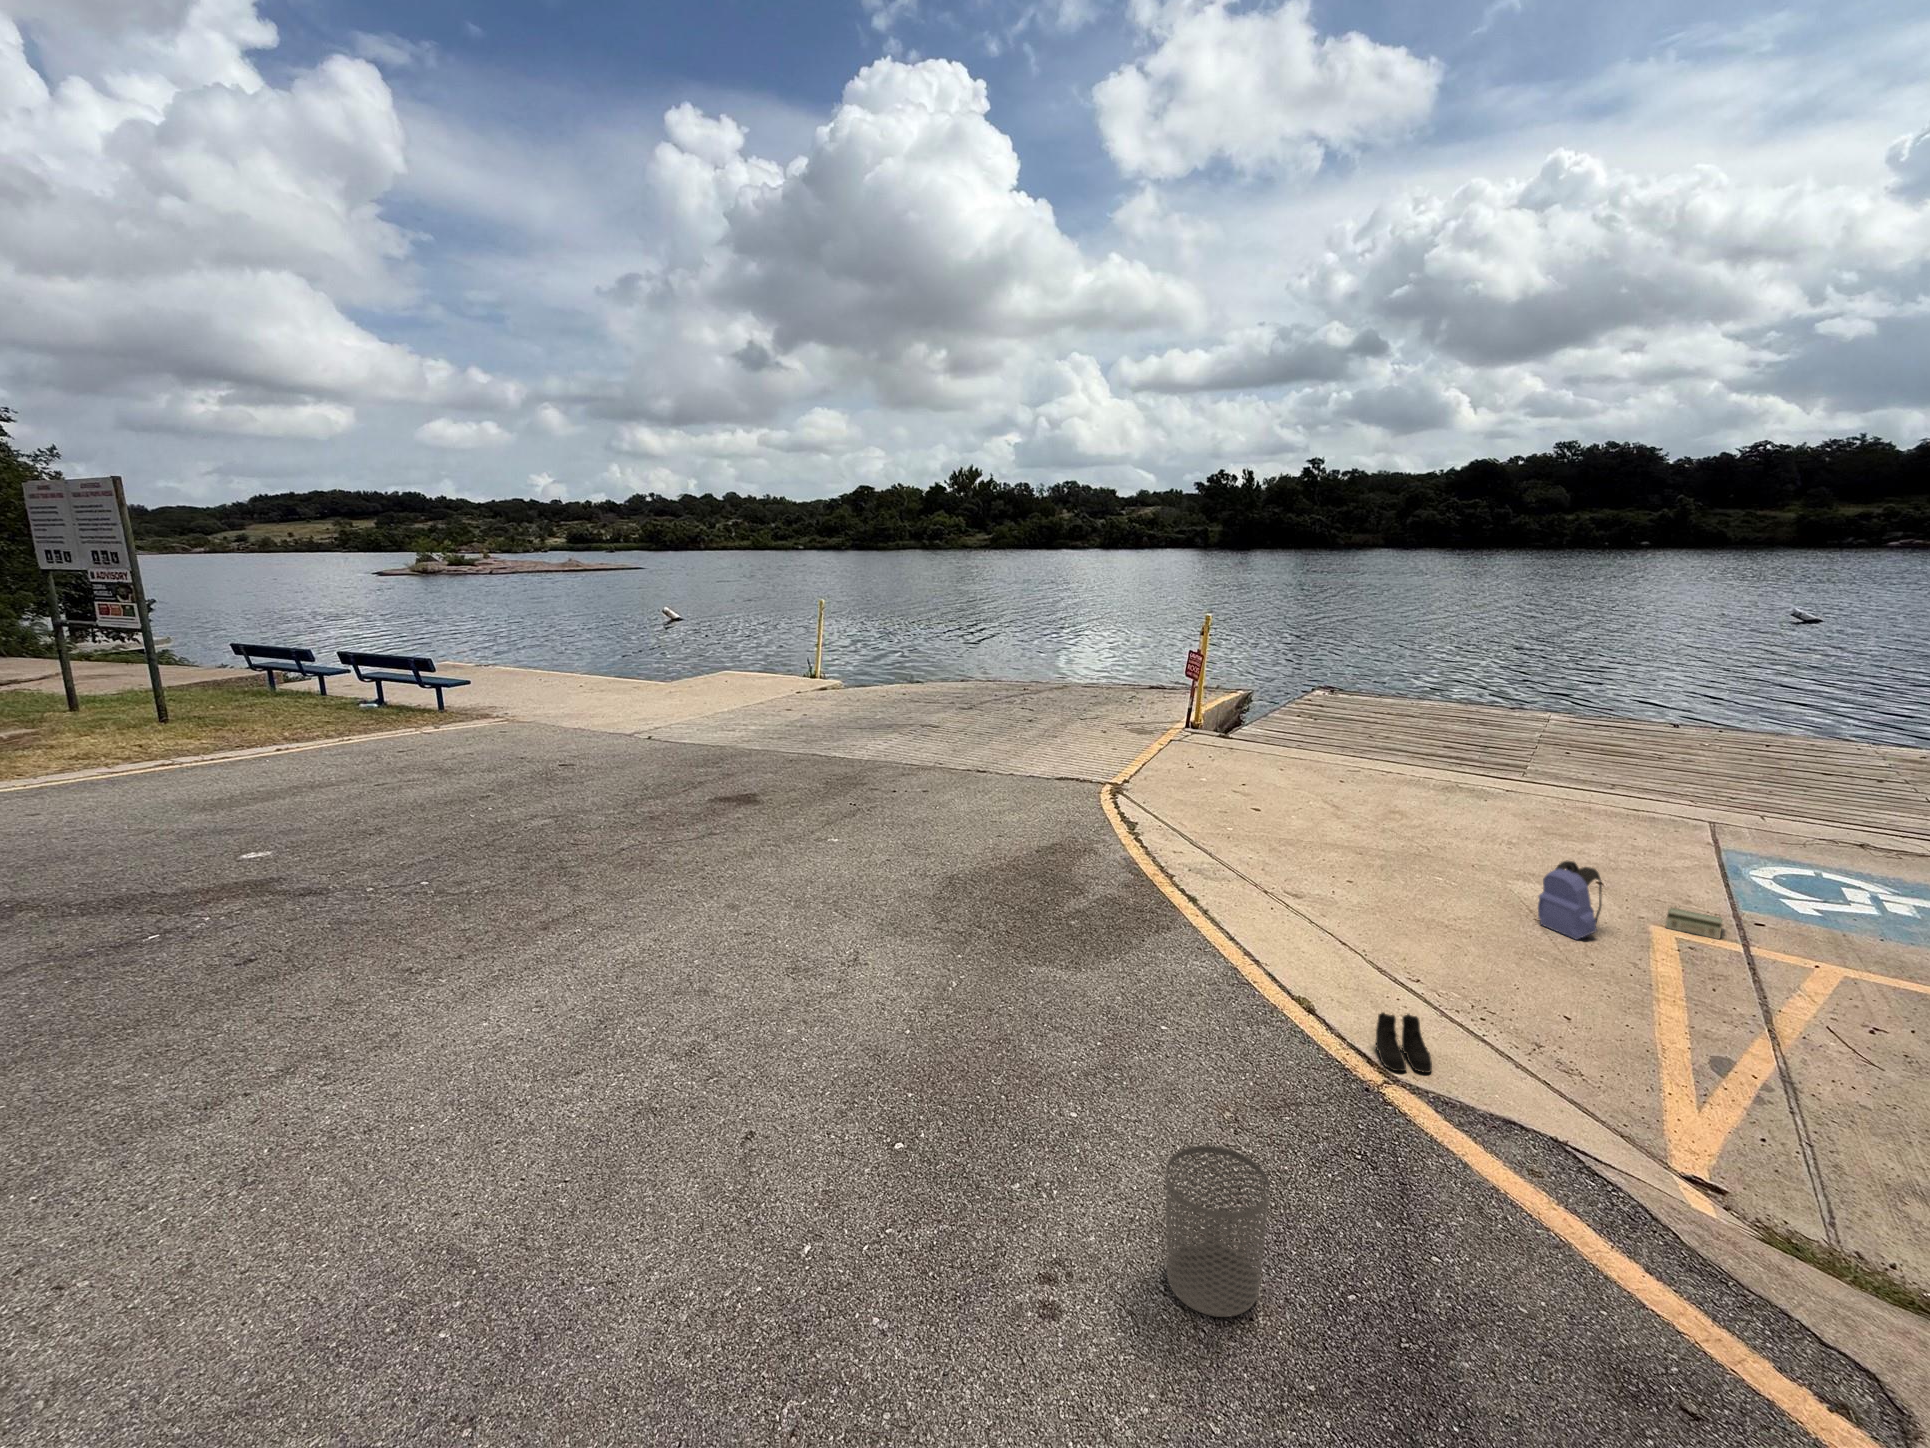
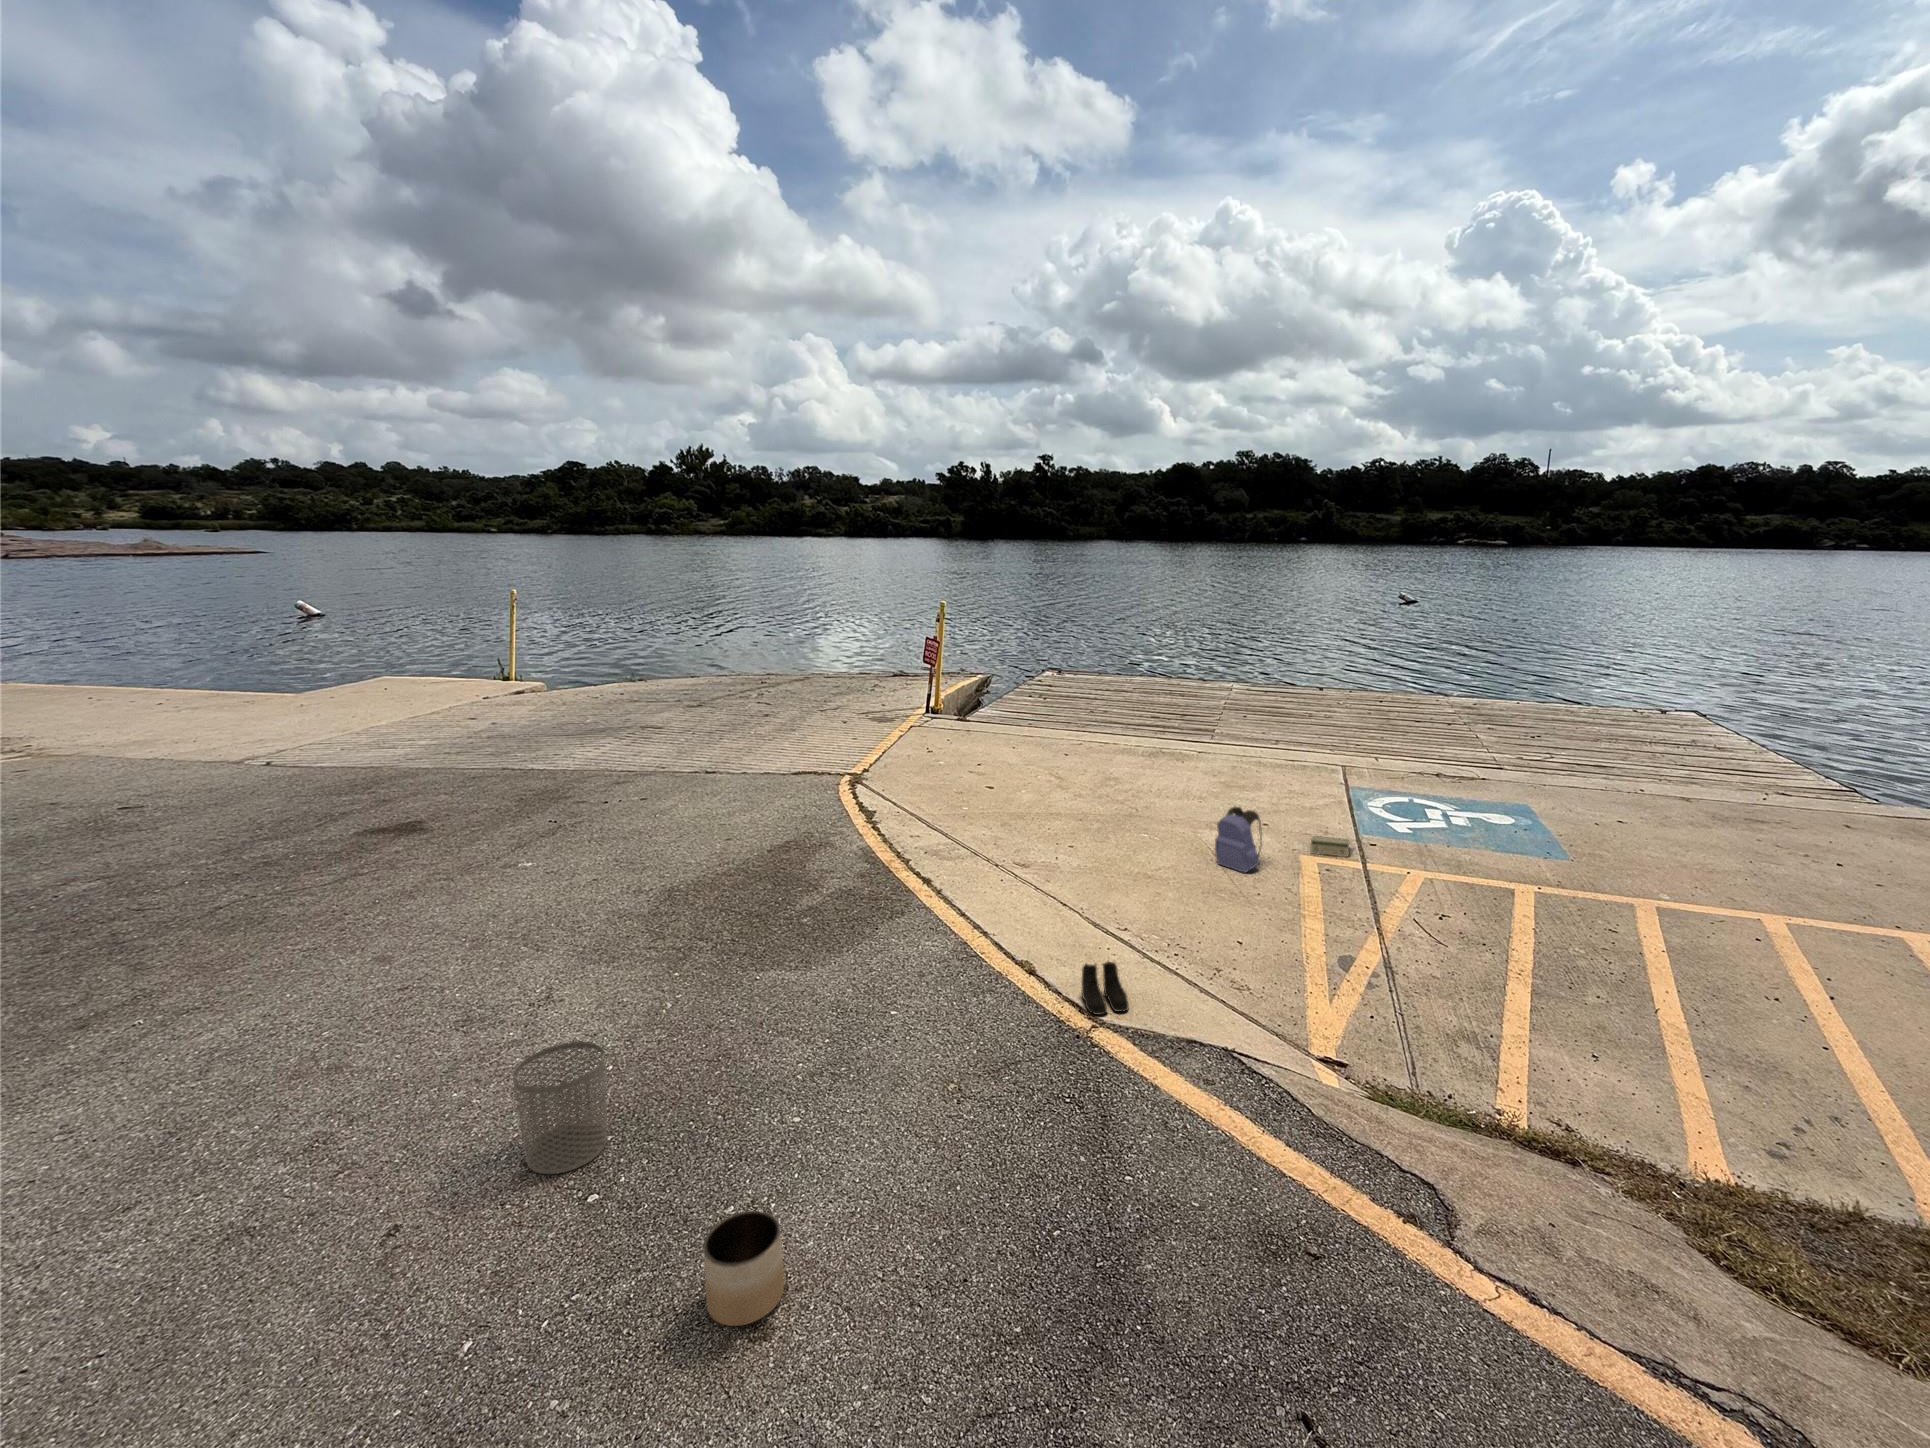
waste bin: present [1166,1146,1269,1317] -> present [513,1042,607,1174]
planter: none [996,1194,1069,1303] -> present [703,1211,785,1326]

